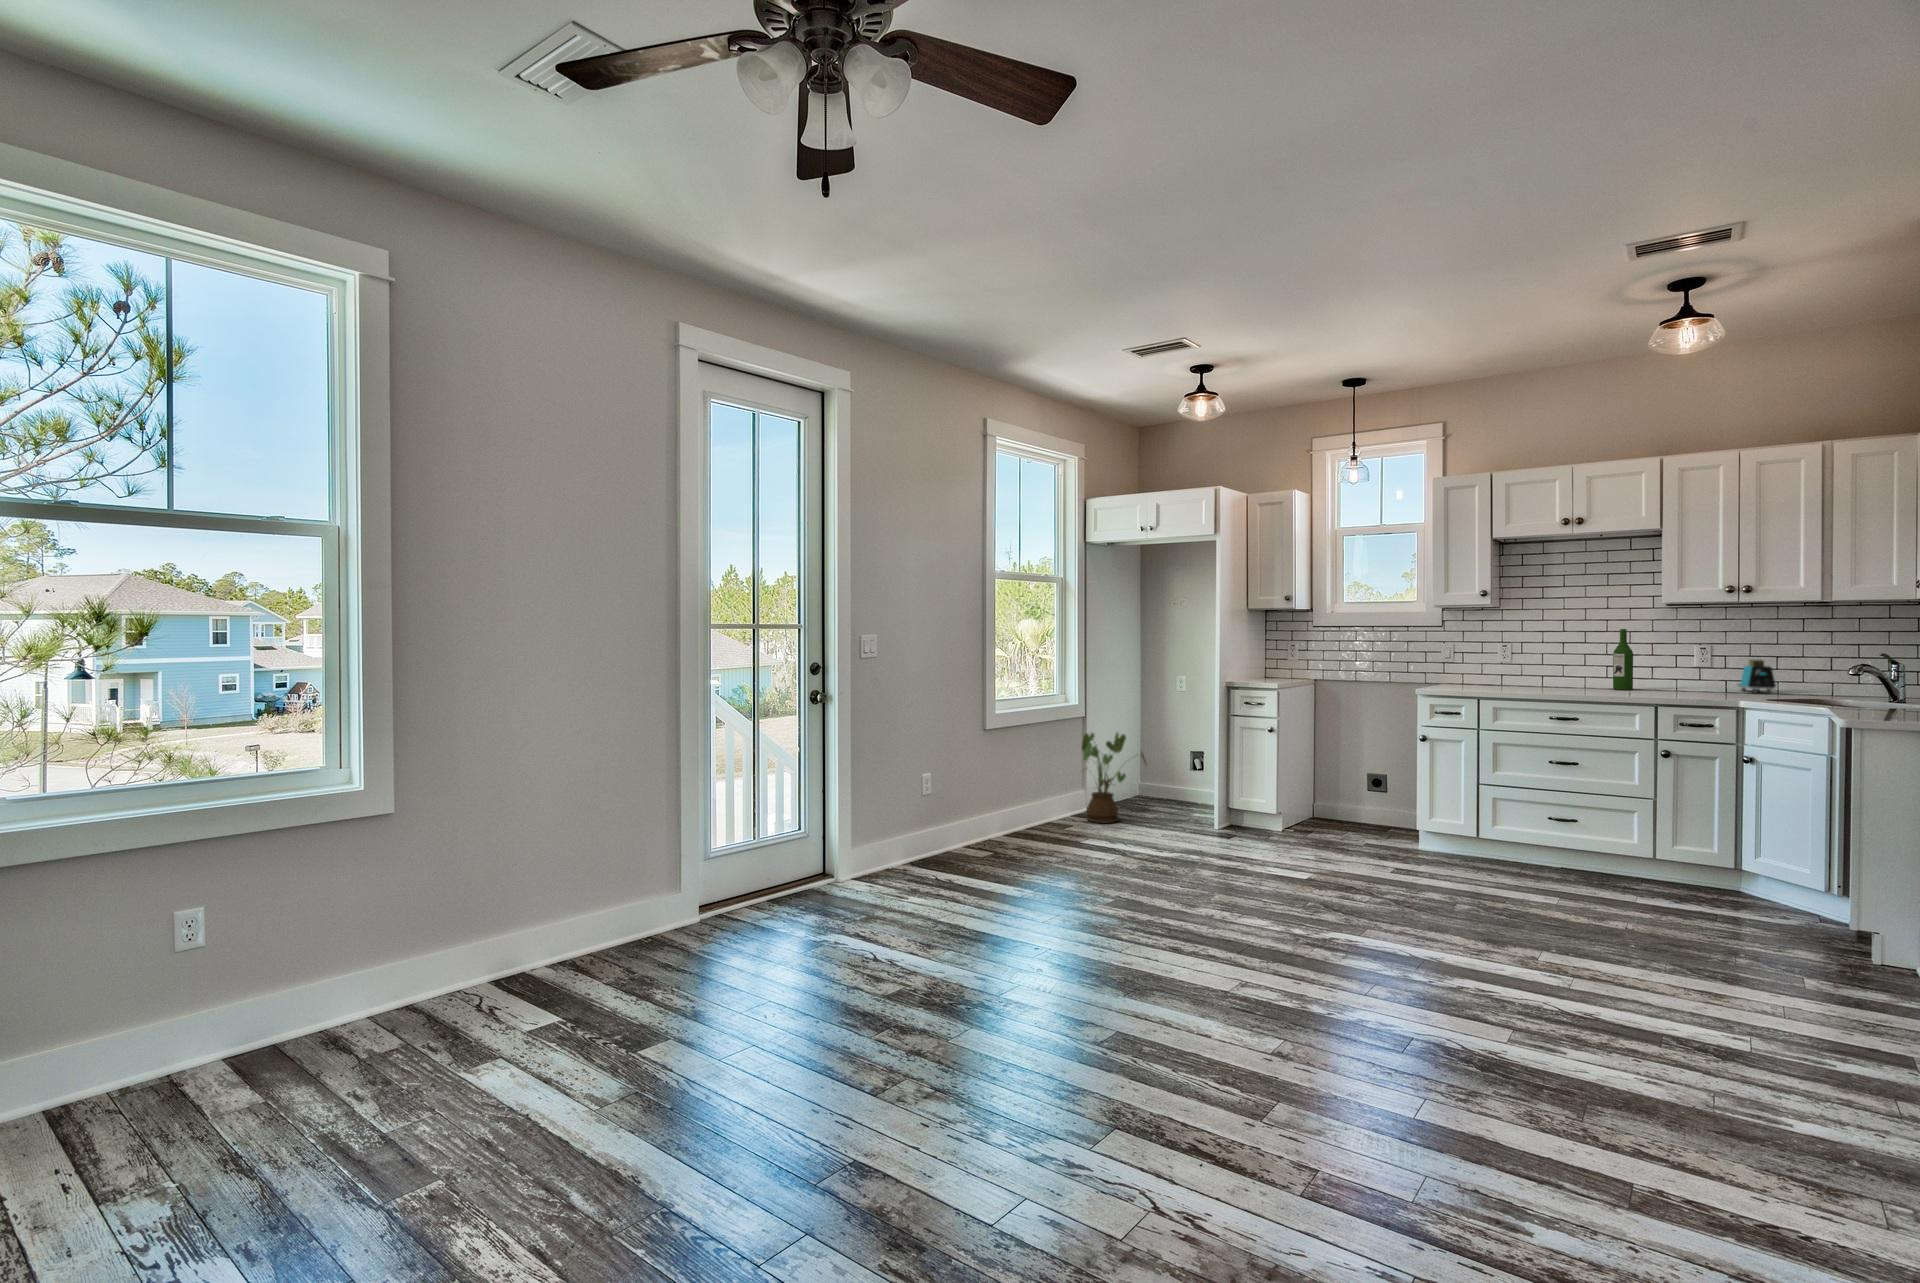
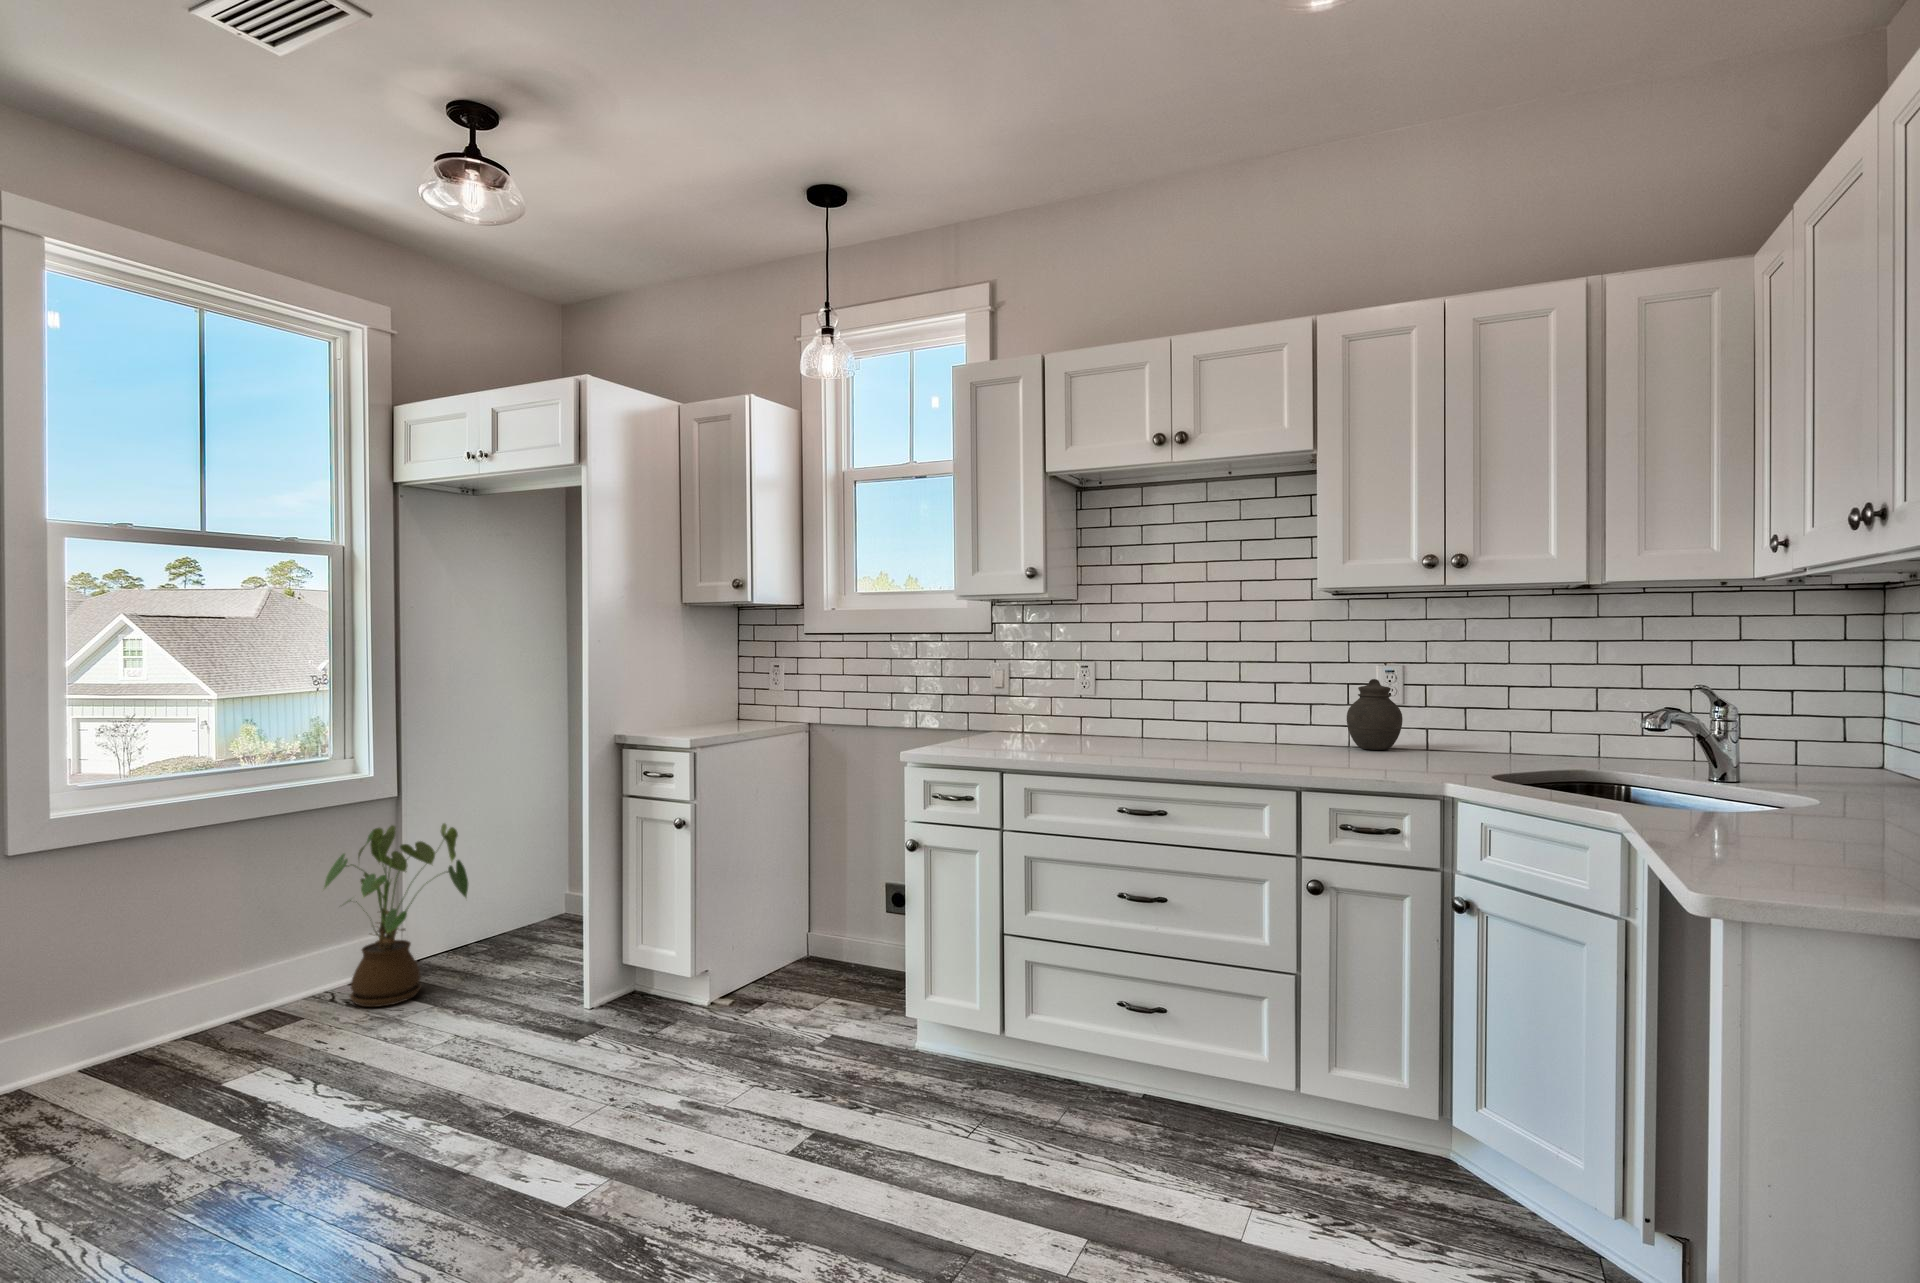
wine bottle: present [1613,629,1633,690] -> none [1248,637,1279,747]
jar: none [1677,652,1712,691] -> present [1347,679,1403,750]
toaster: present [1738,659,1776,693] -> none [1442,693,1505,756]

